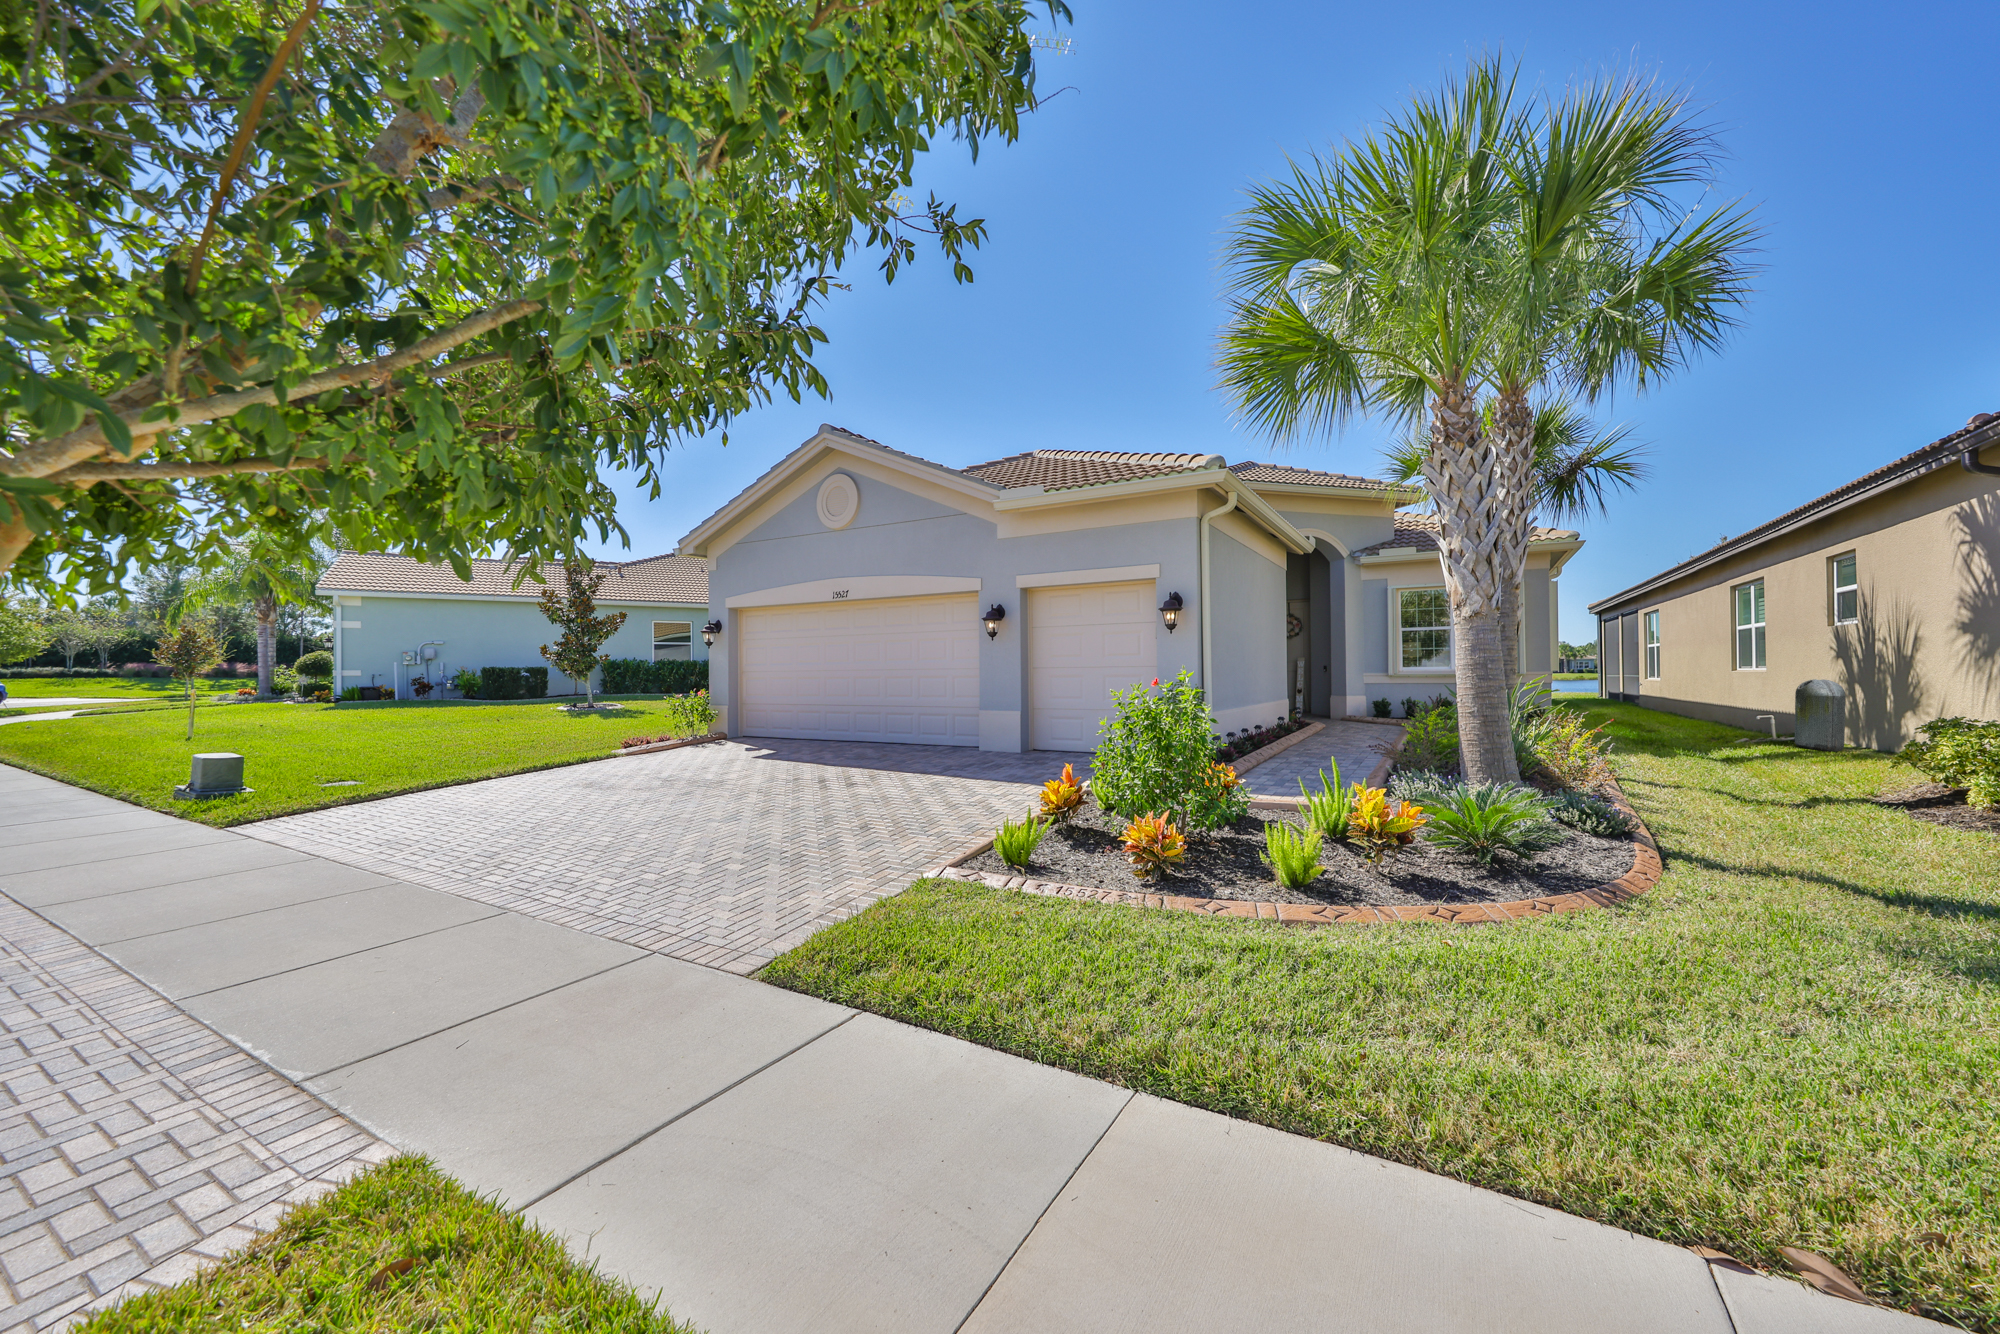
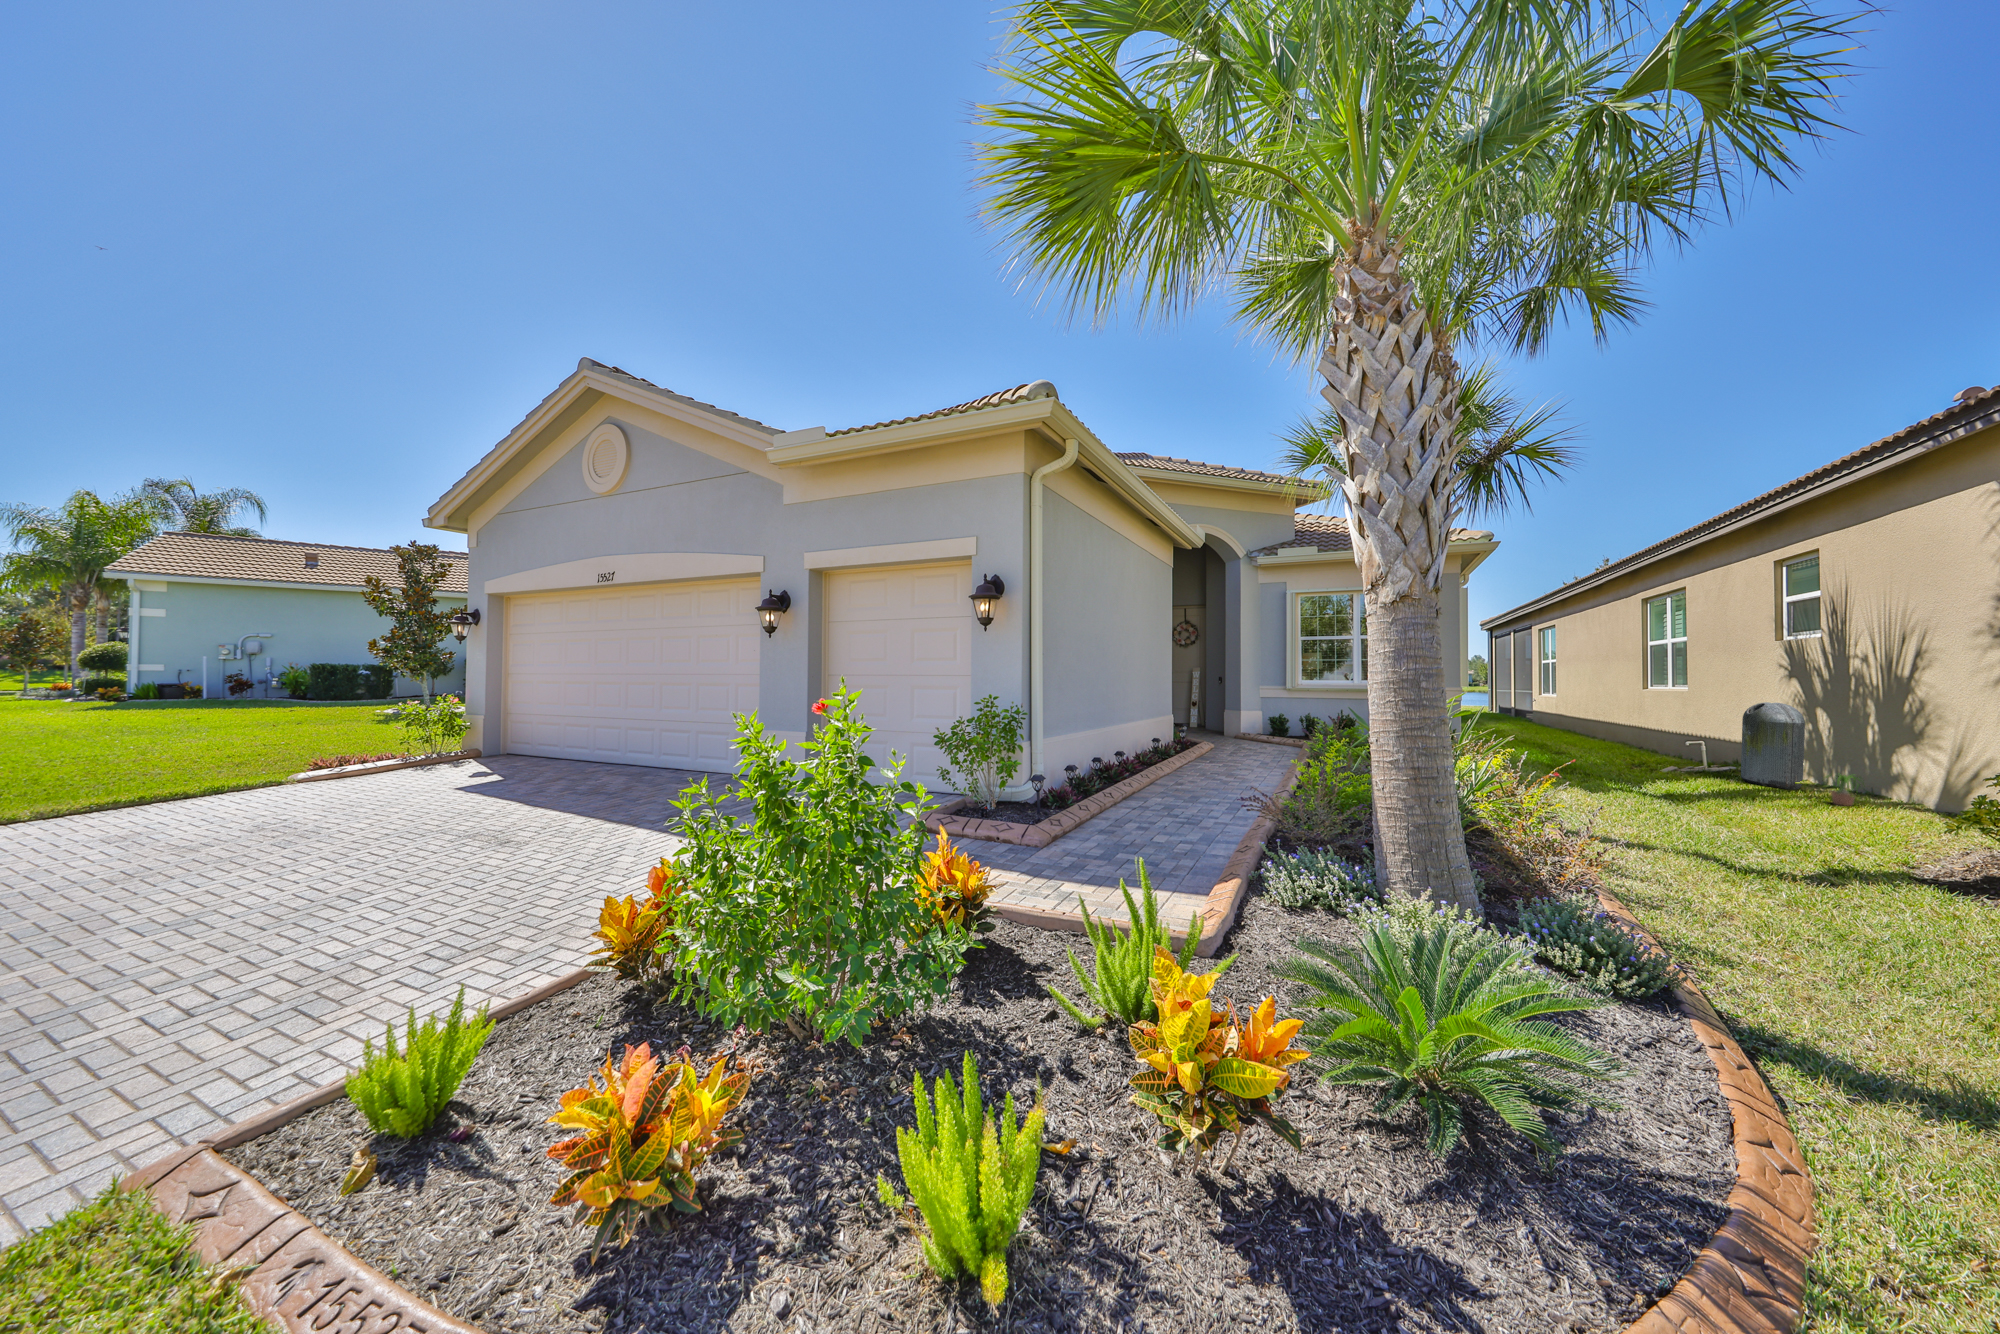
potted plant: none [1845,735,1888,761] -> present [1825,775,1861,806]

